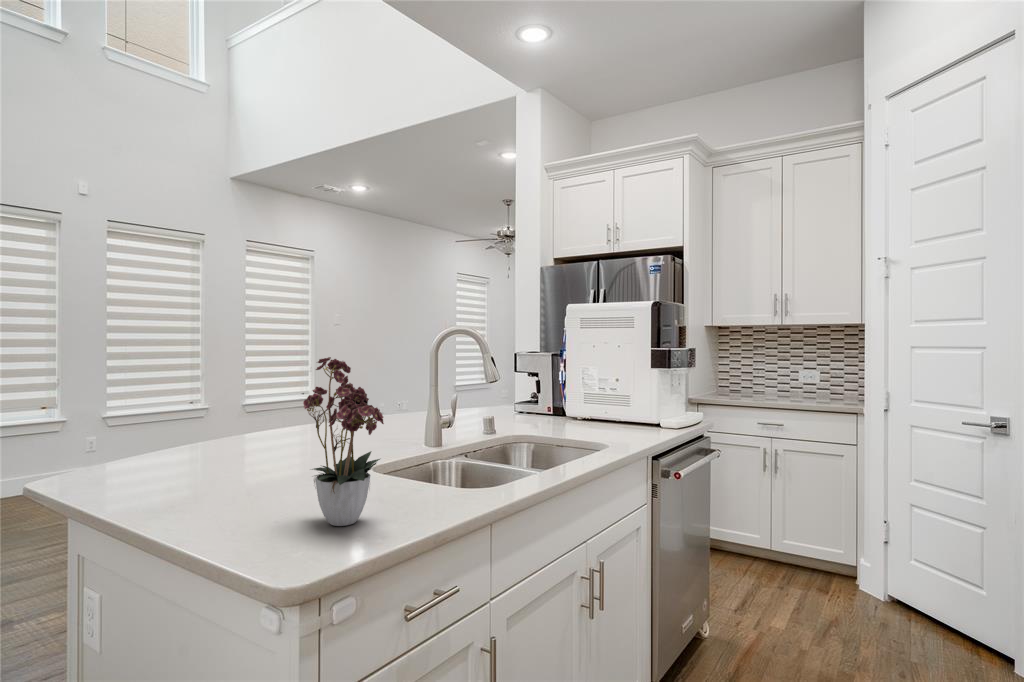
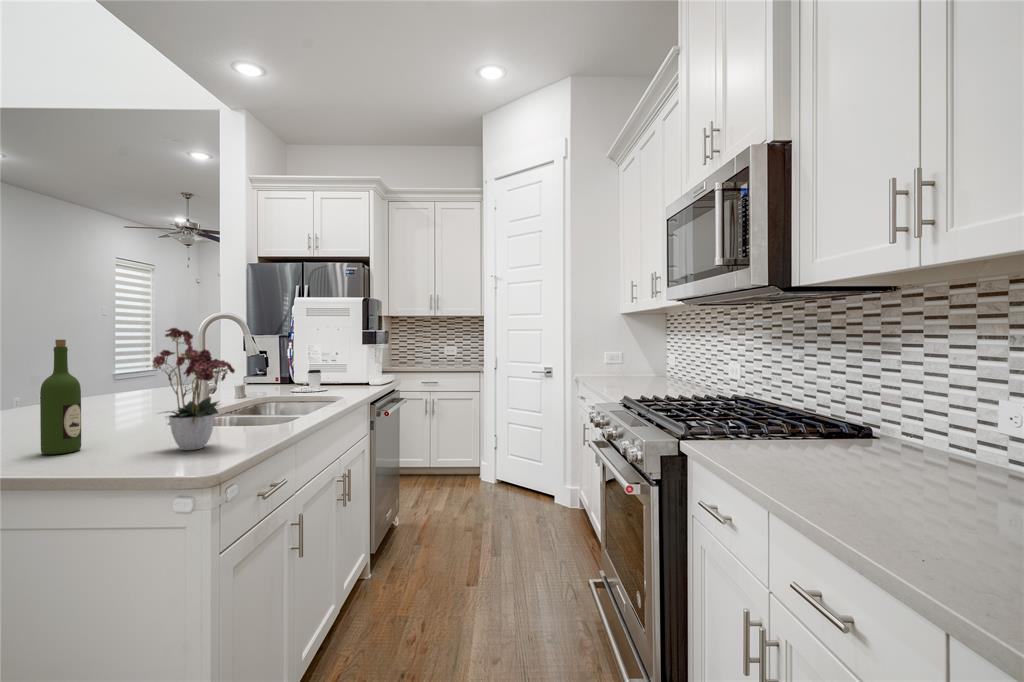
wine bottle: none [222,370,260,503] -> present [40,340,81,455]
coffee cup: none [558,402,604,432] -> present [291,370,327,392]

